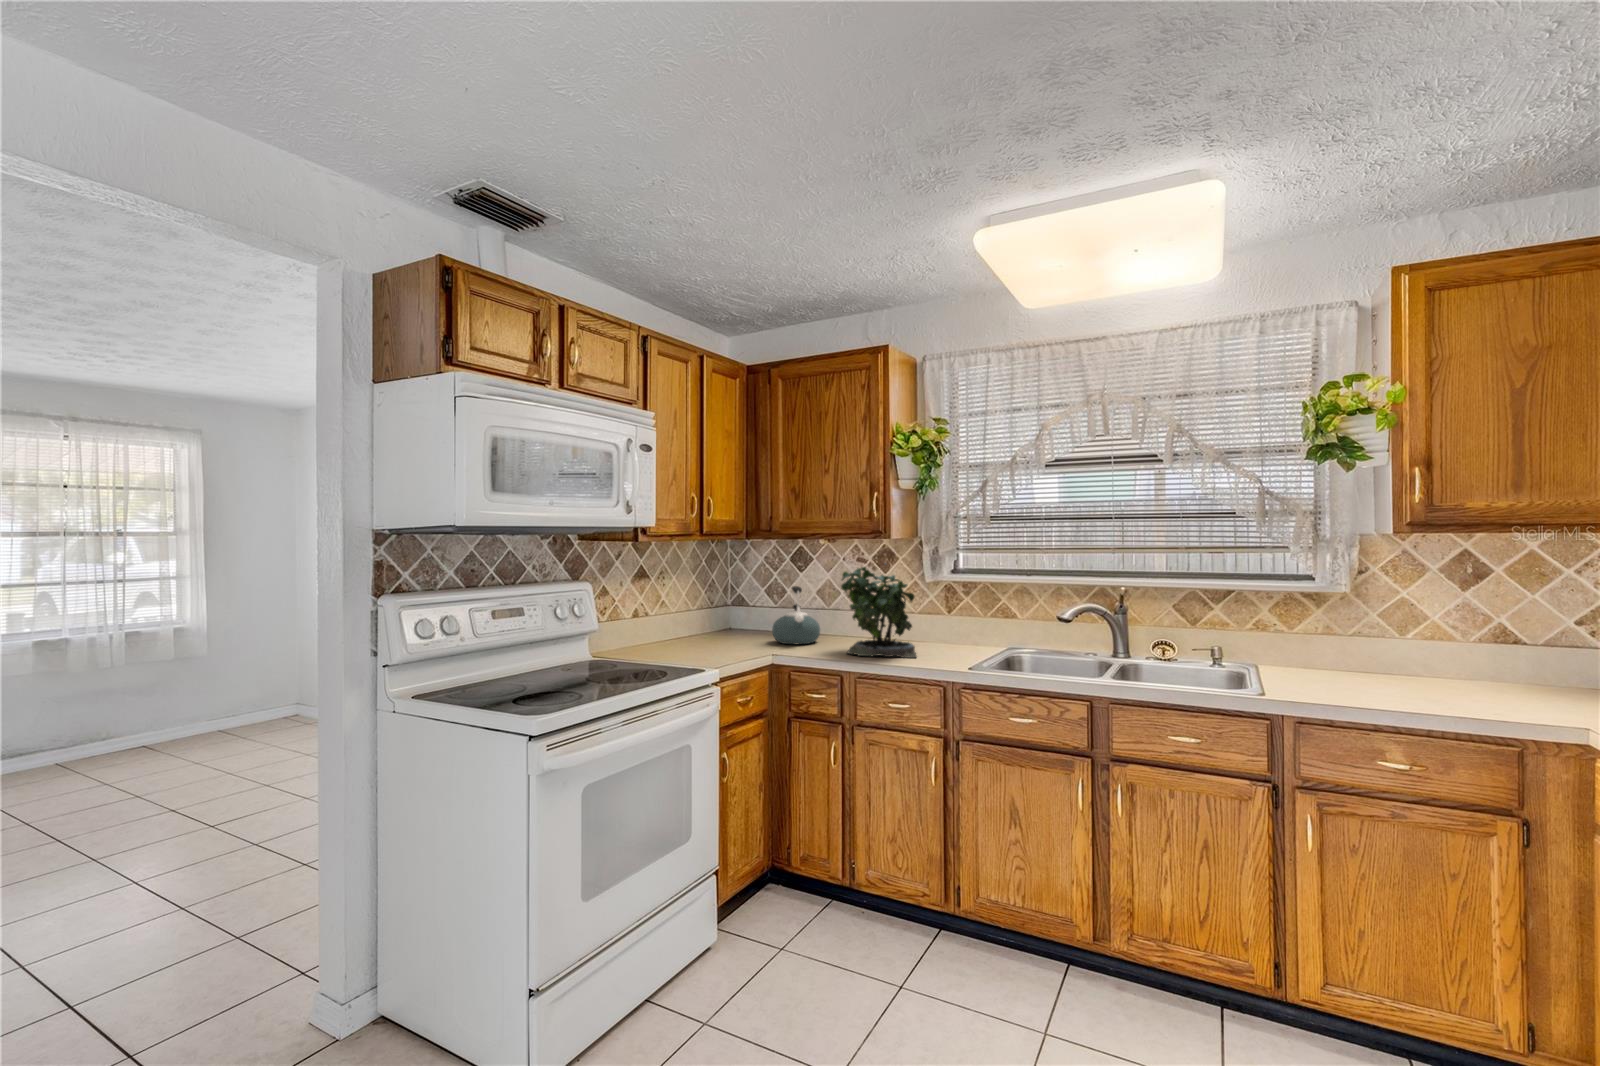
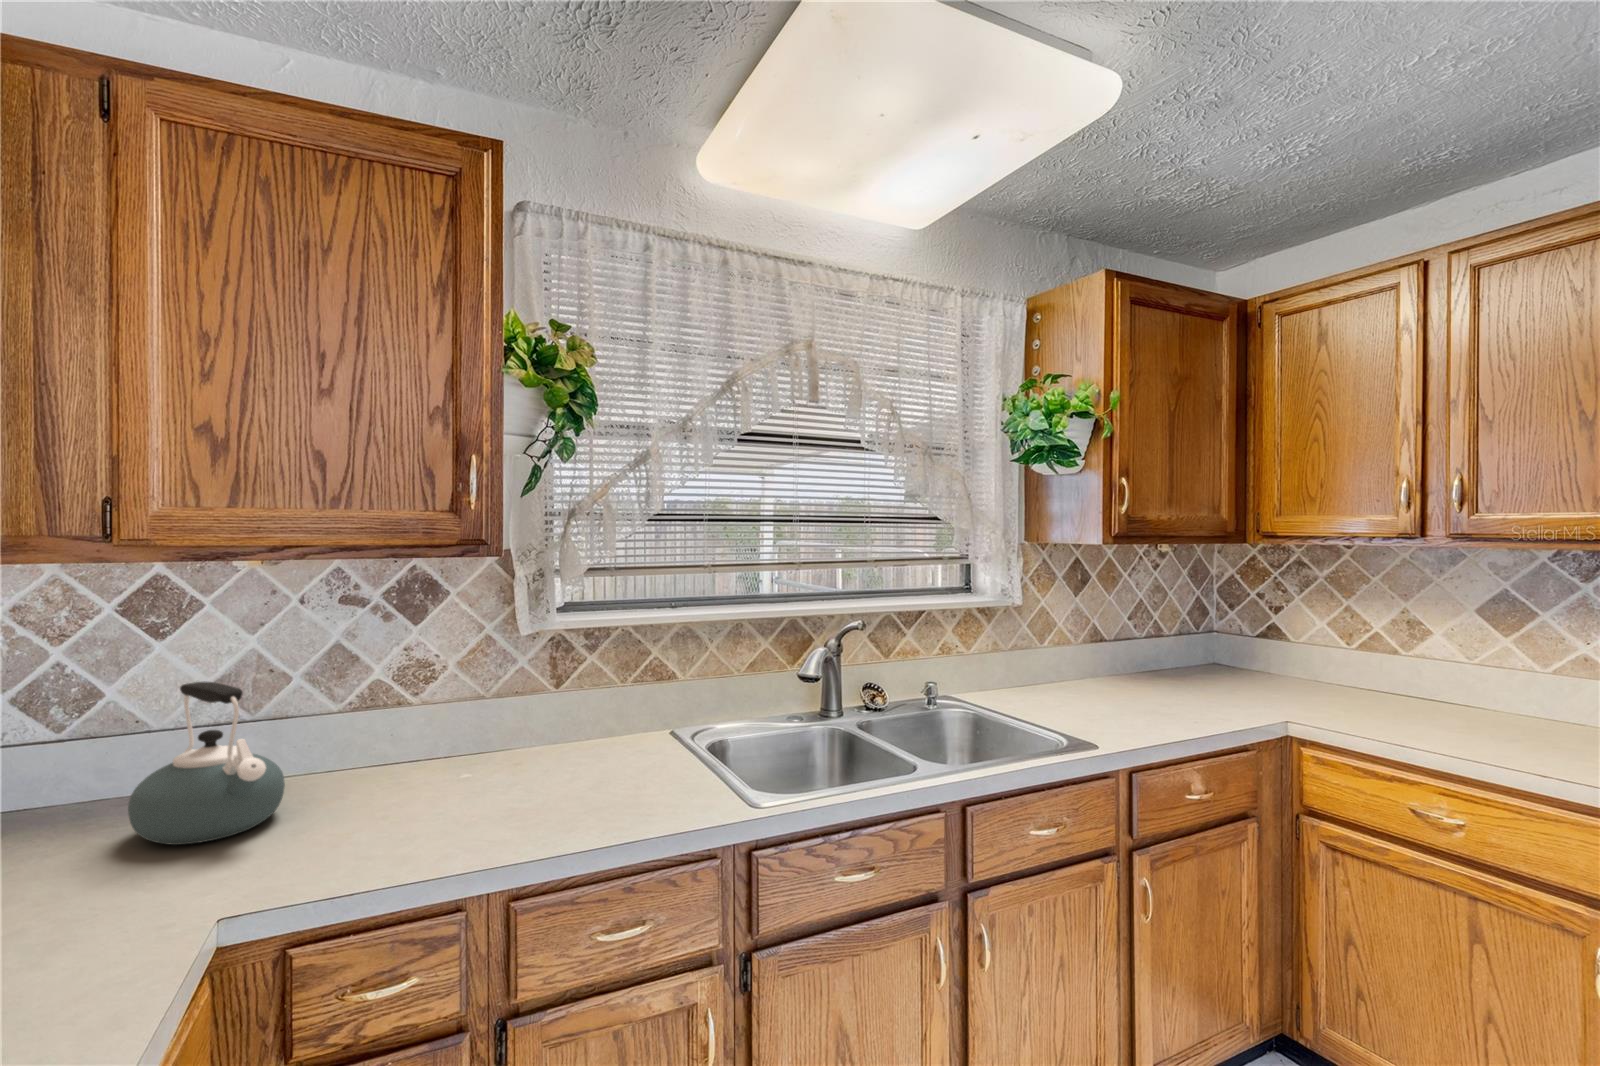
potted plant: present [841,567,917,658] -> none [393,611,600,833]

